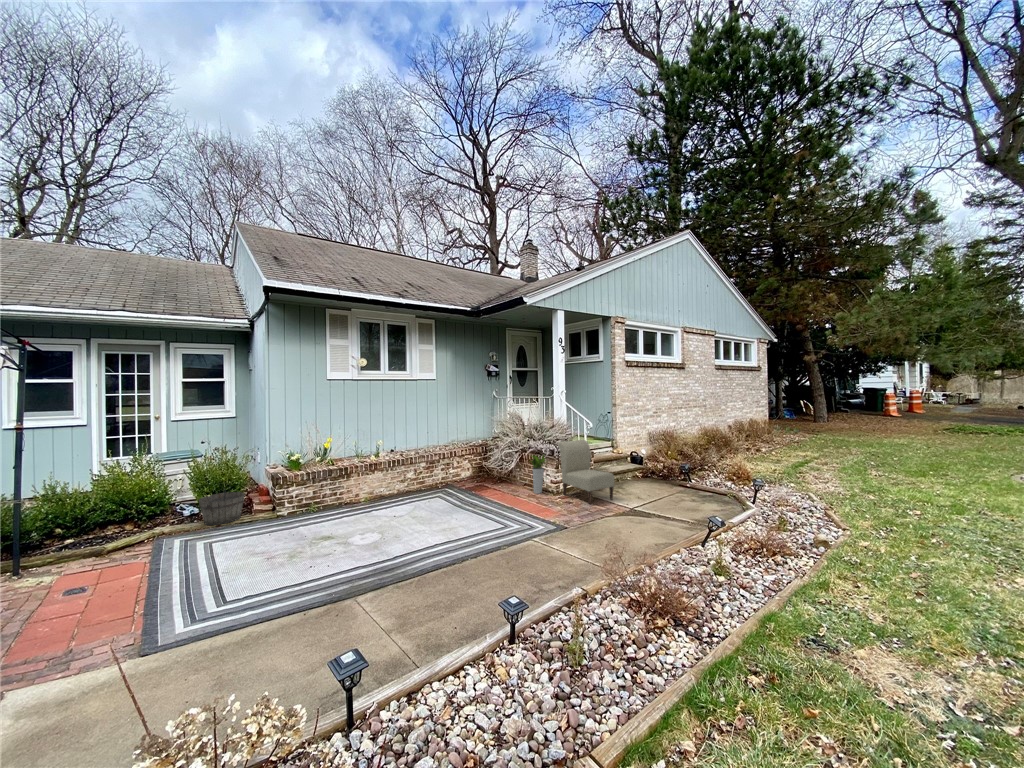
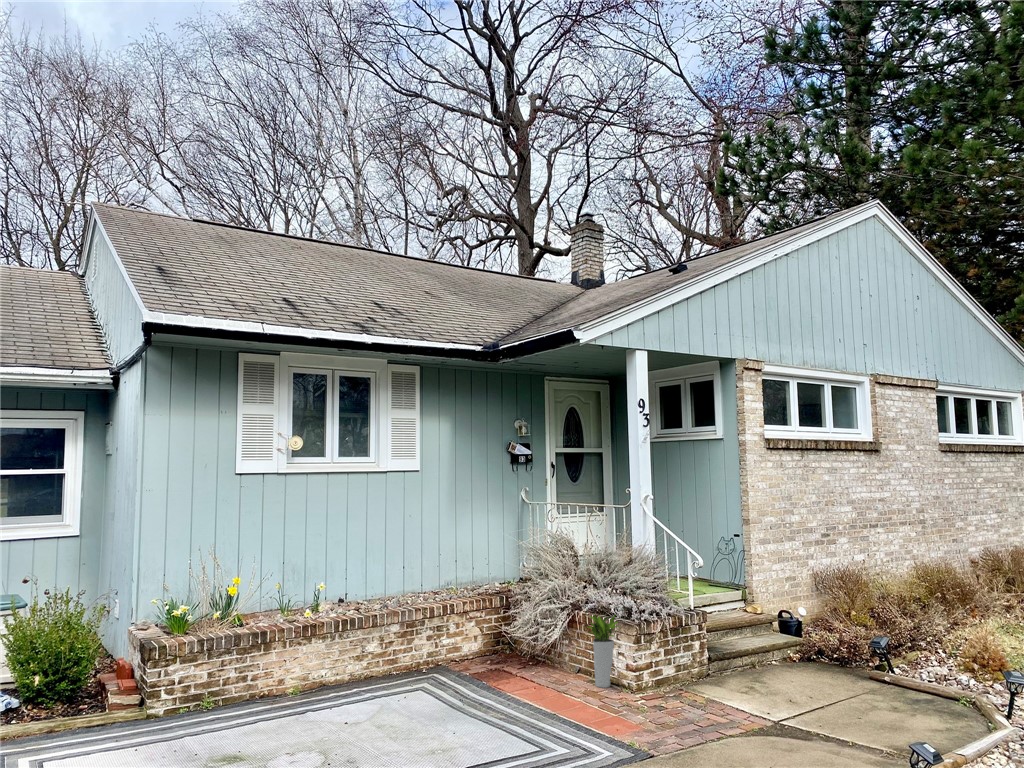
chair: present [559,440,614,504] -> none [640,589,743,712]
wooden bucket: present [199,490,245,525] -> none [19,665,93,732]

